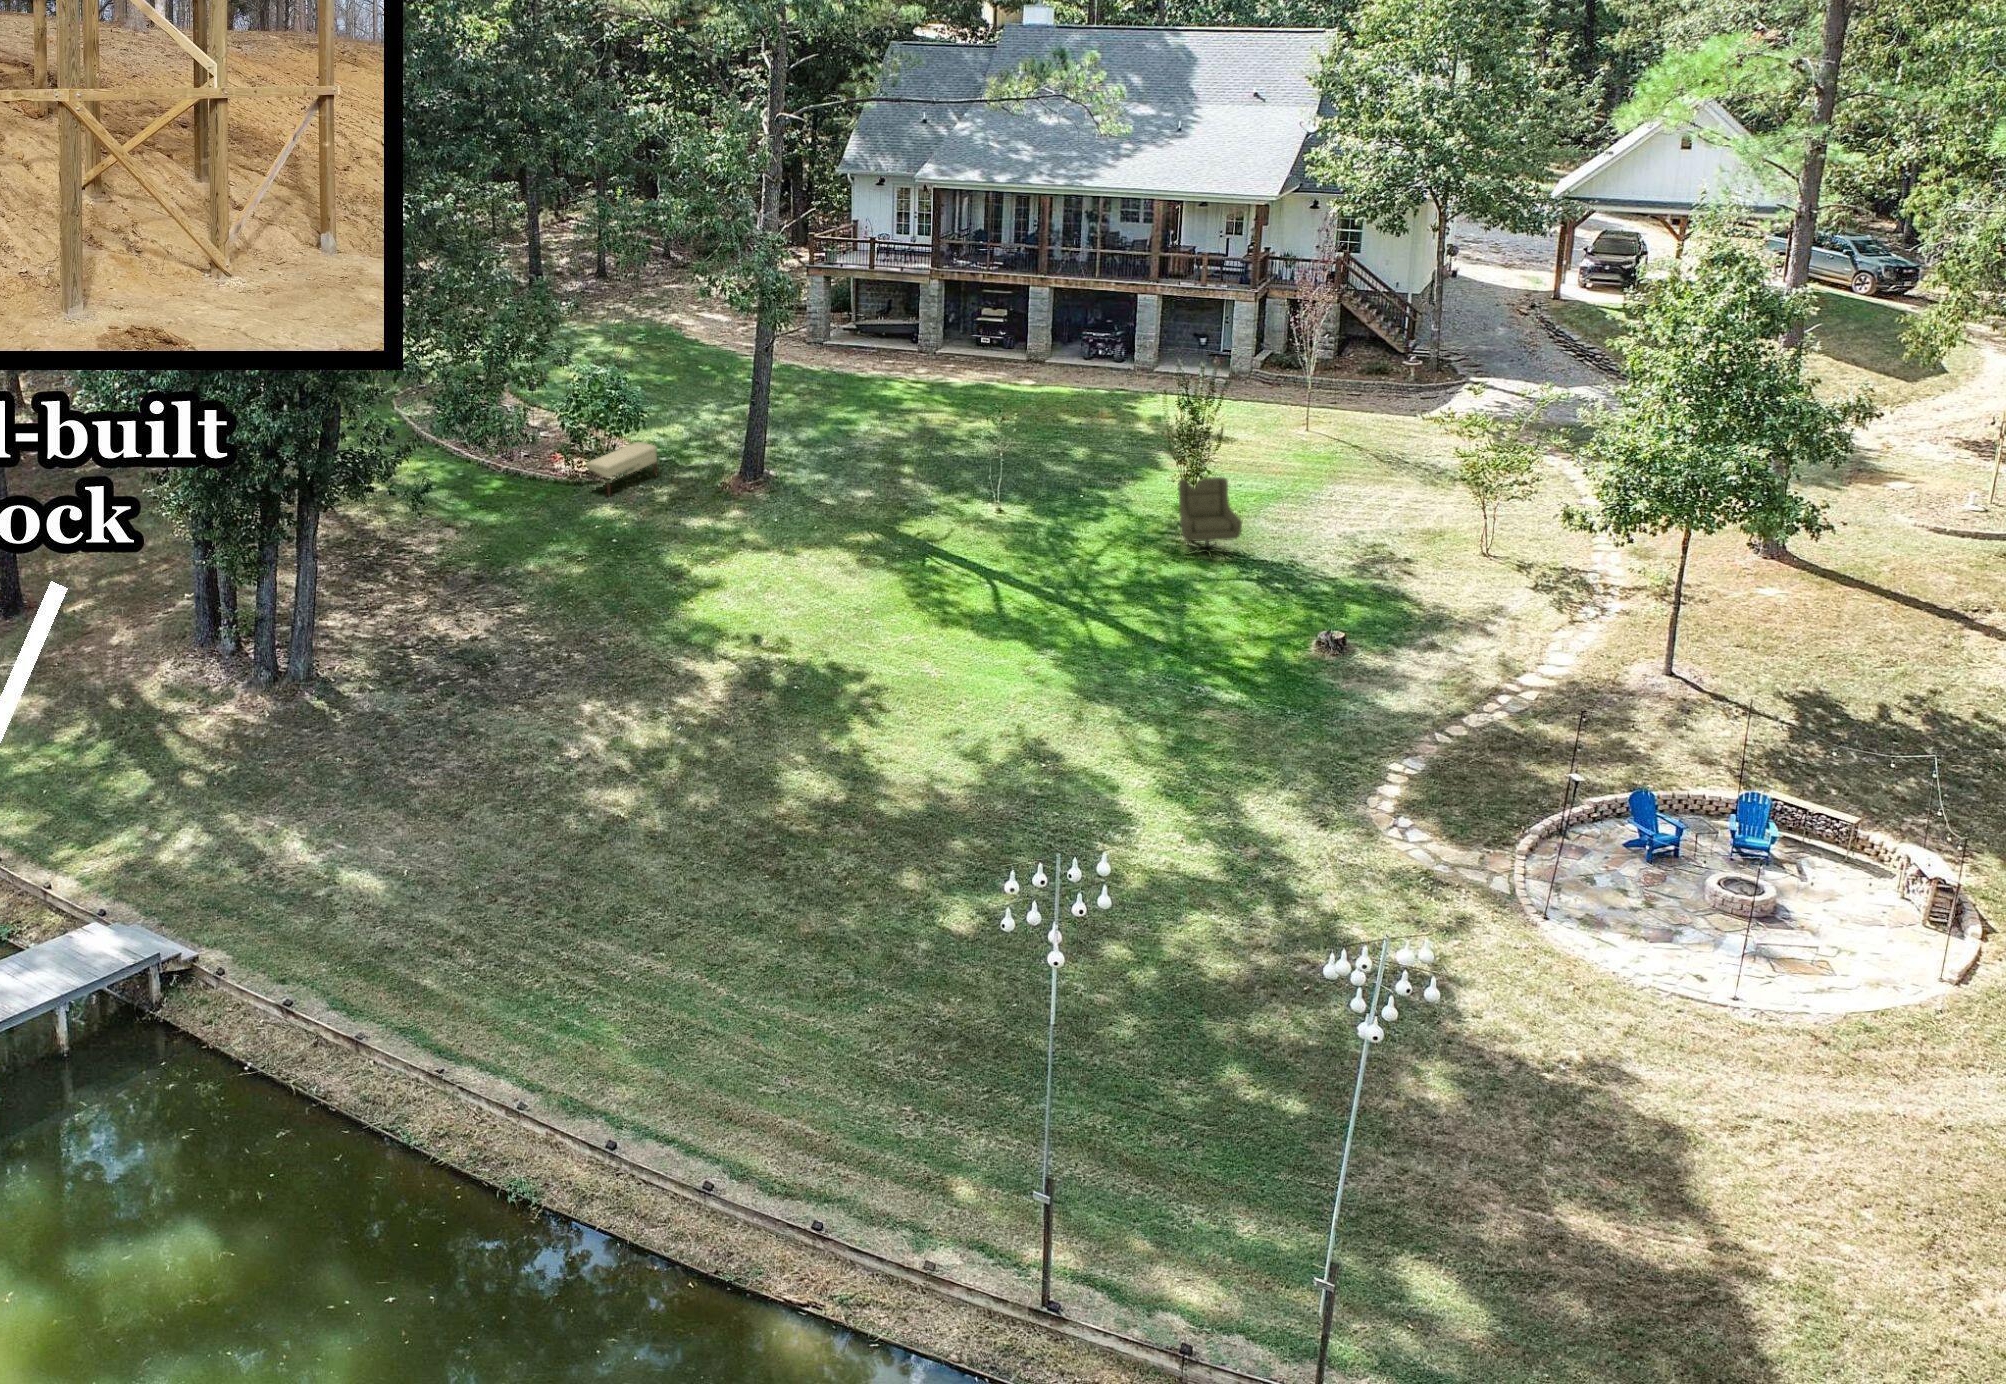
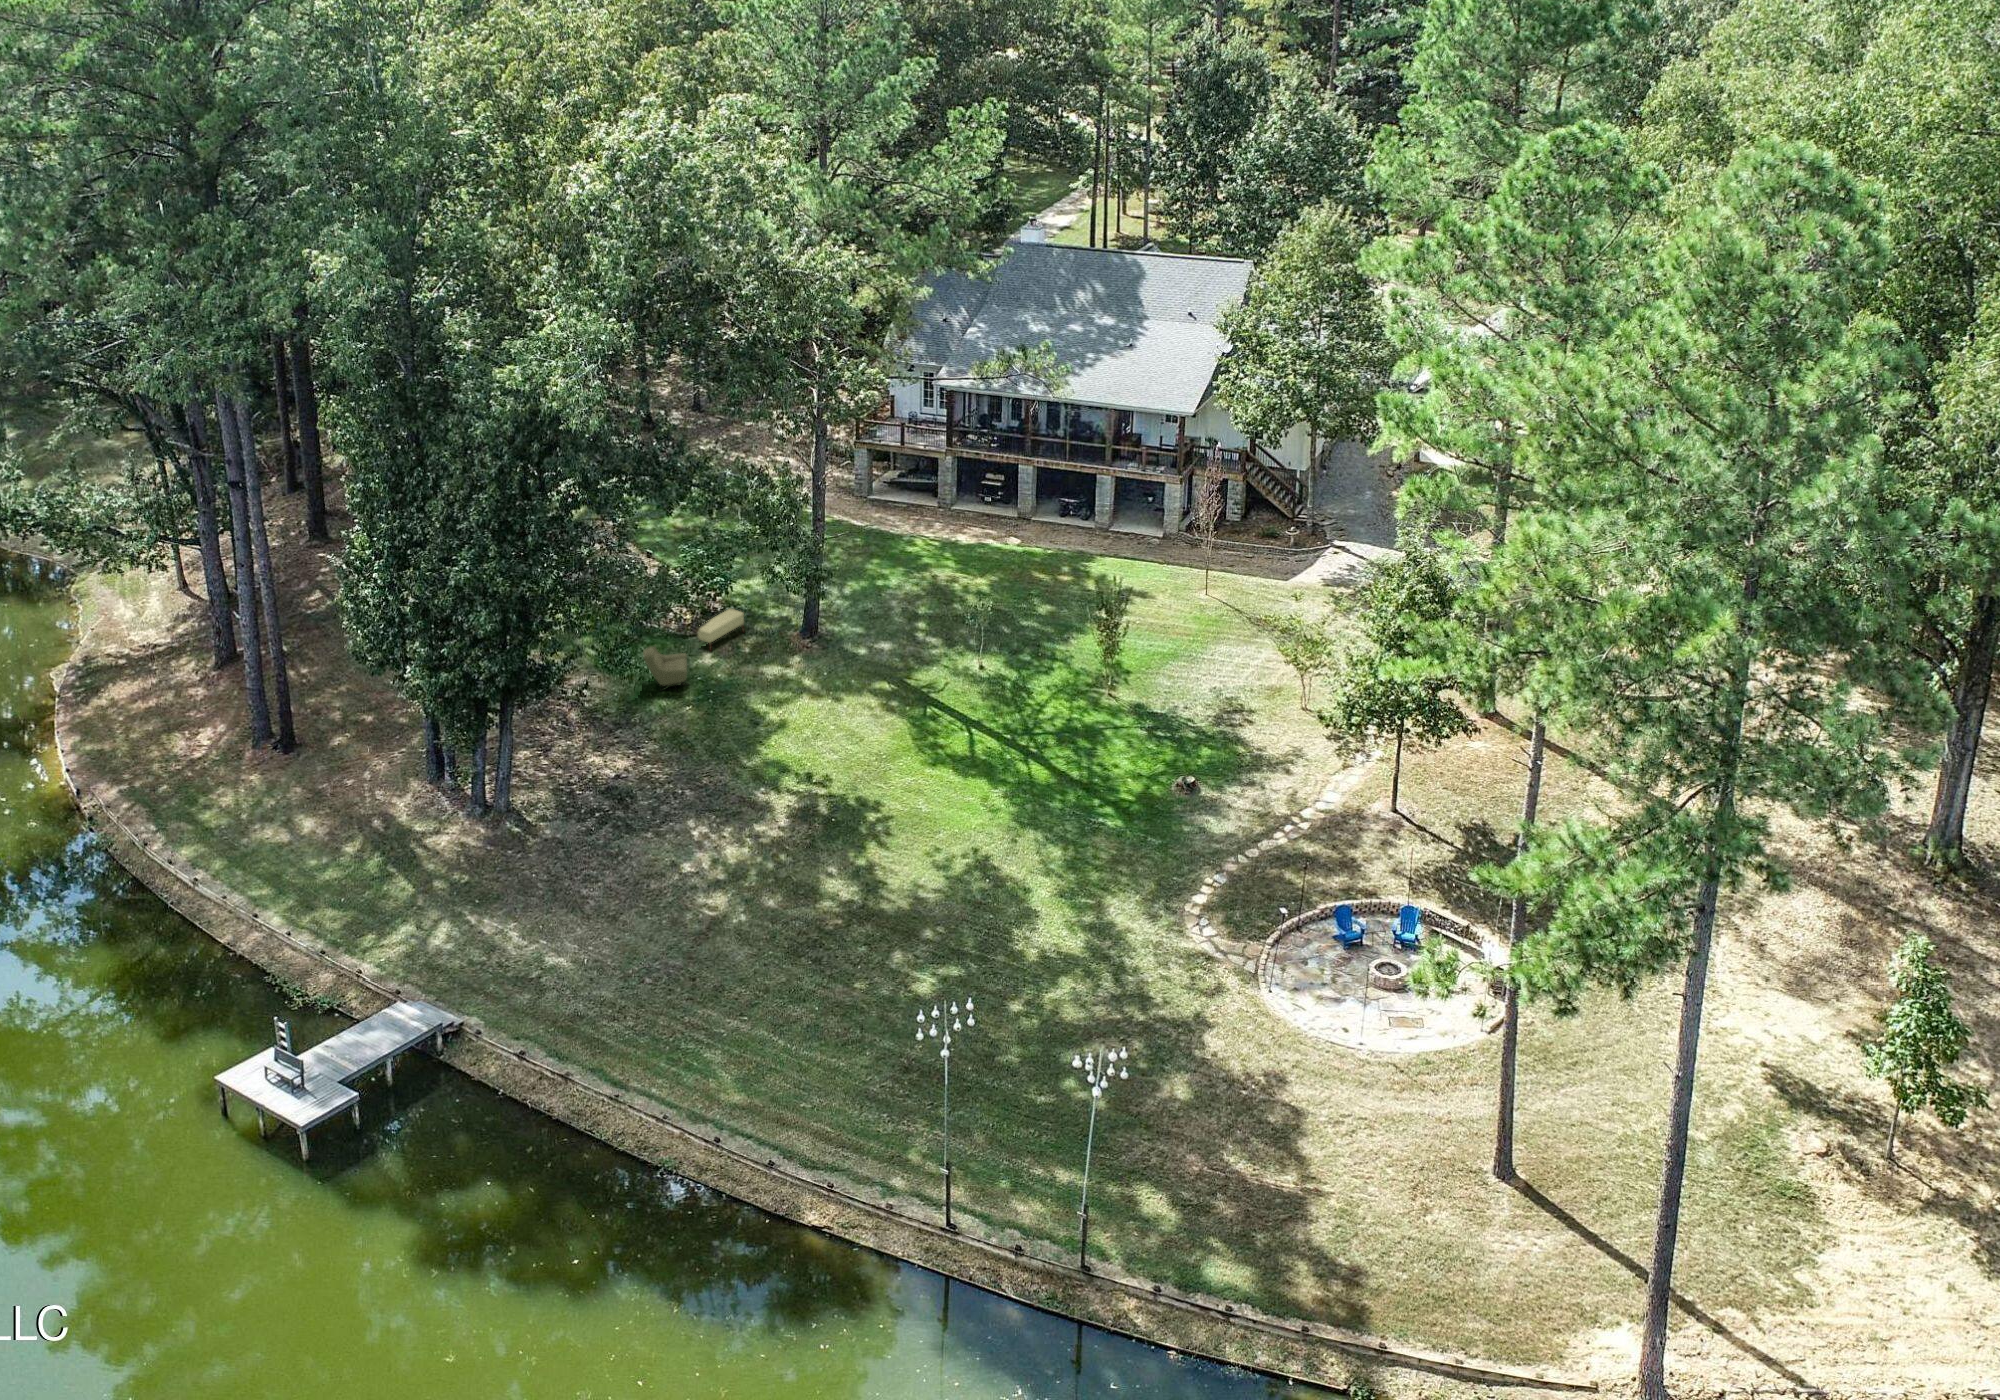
armchair: present [1178,477,1242,558] -> present [643,646,687,690]

